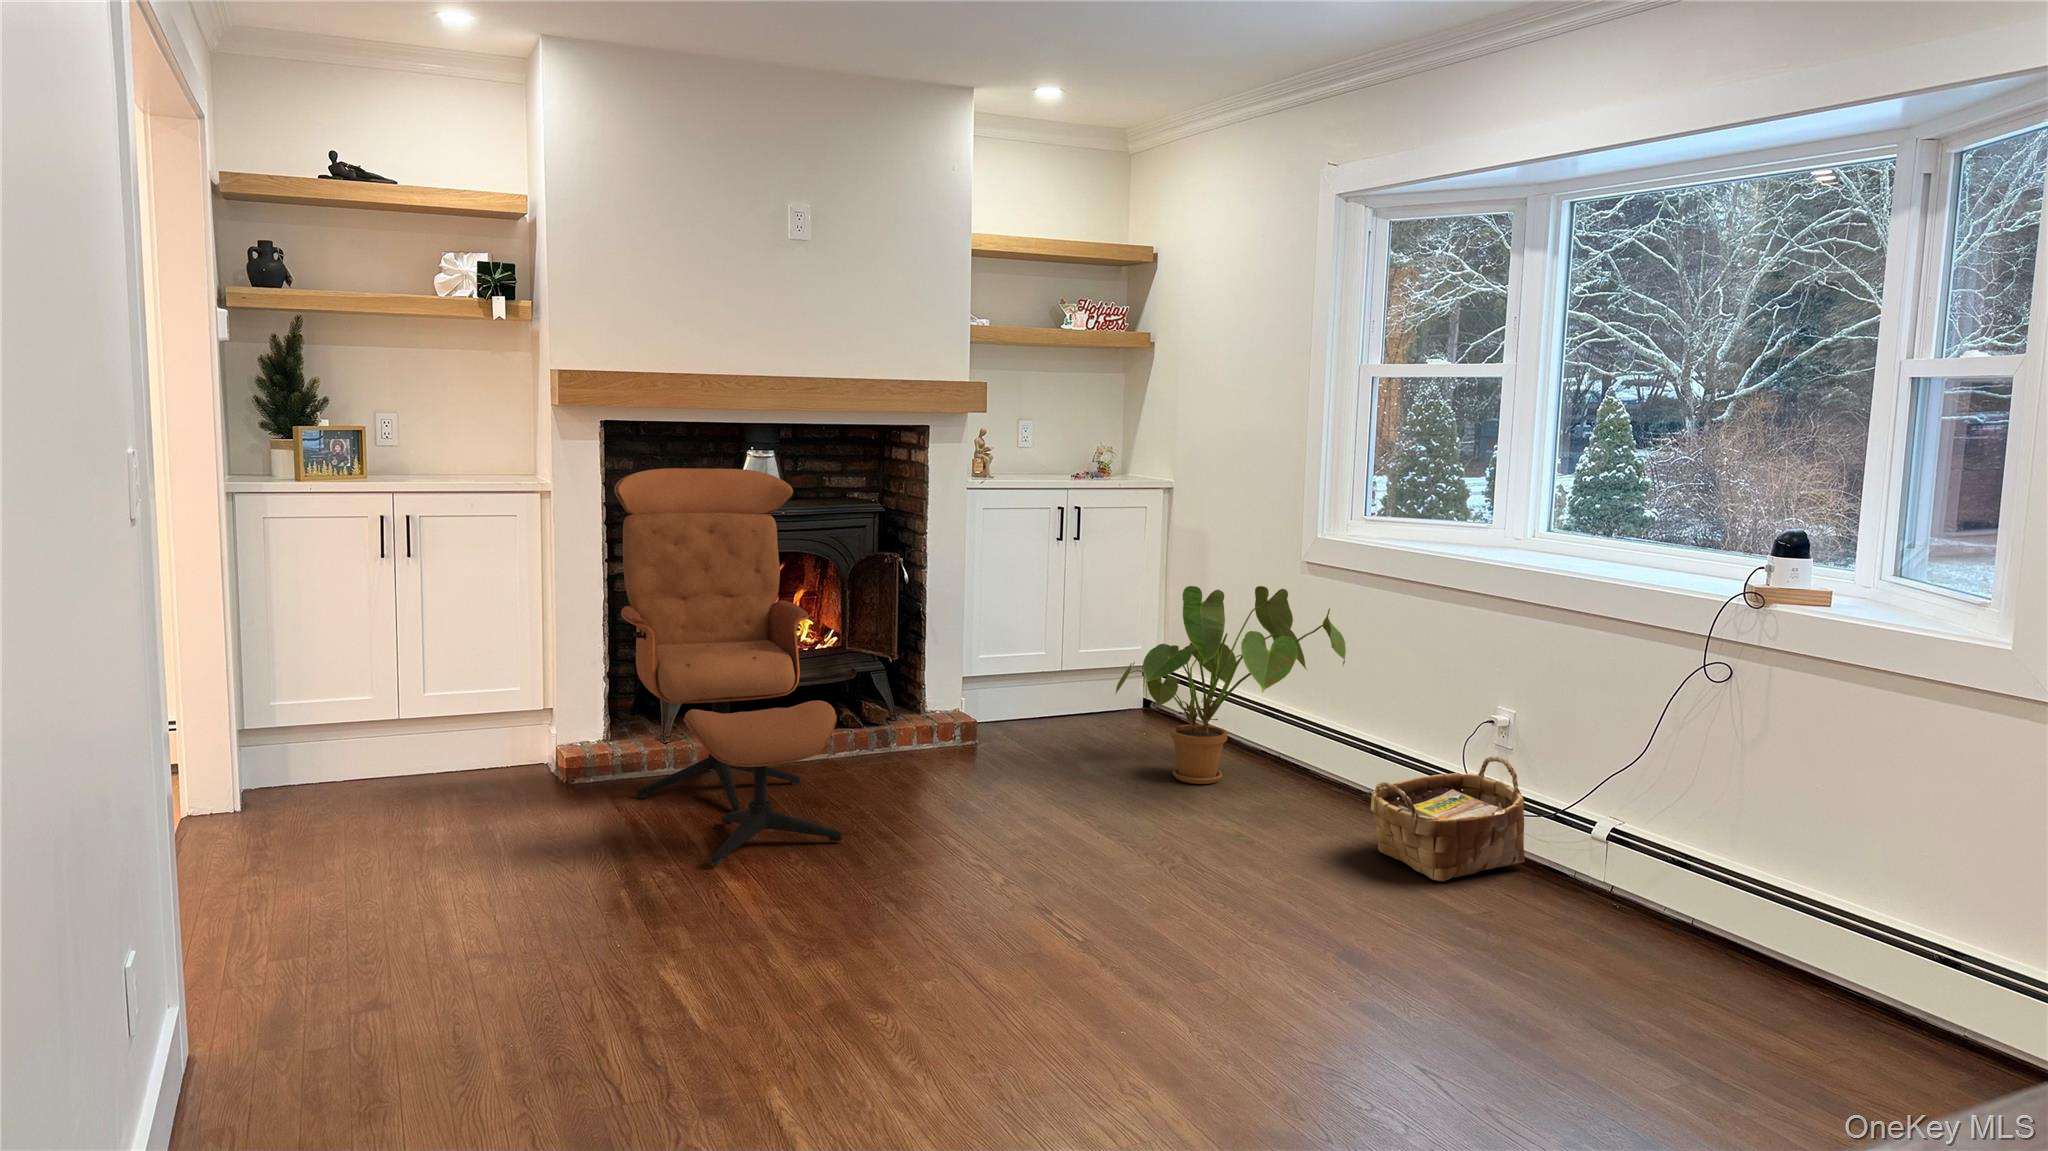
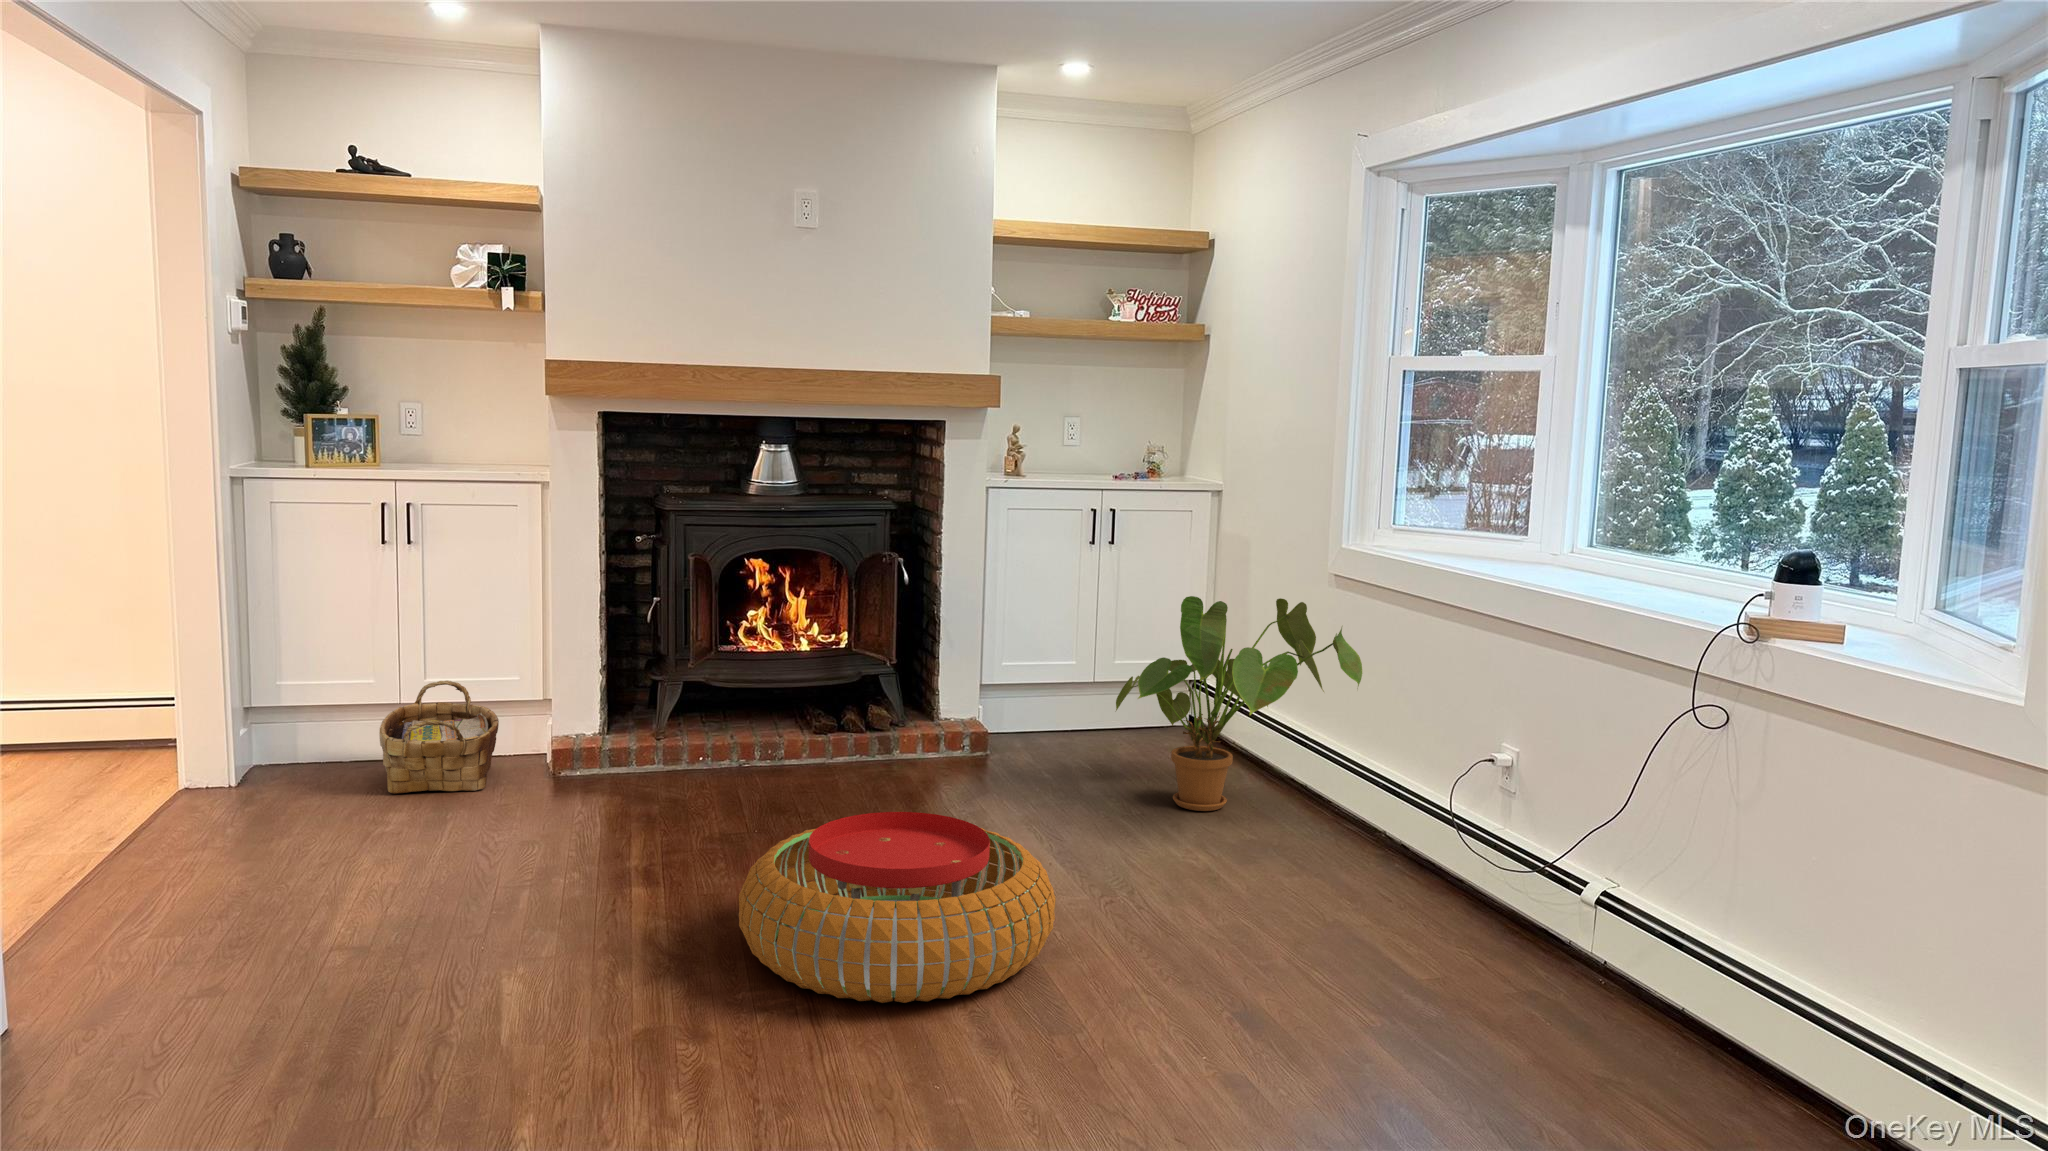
lounge chair: present [614,468,842,865] -> none [598,461,784,869]
woven basket: present [1371,757,1525,881] -> present [379,680,499,794]
pouf: none [858,794,1154,969] -> present [739,812,1056,1003]

